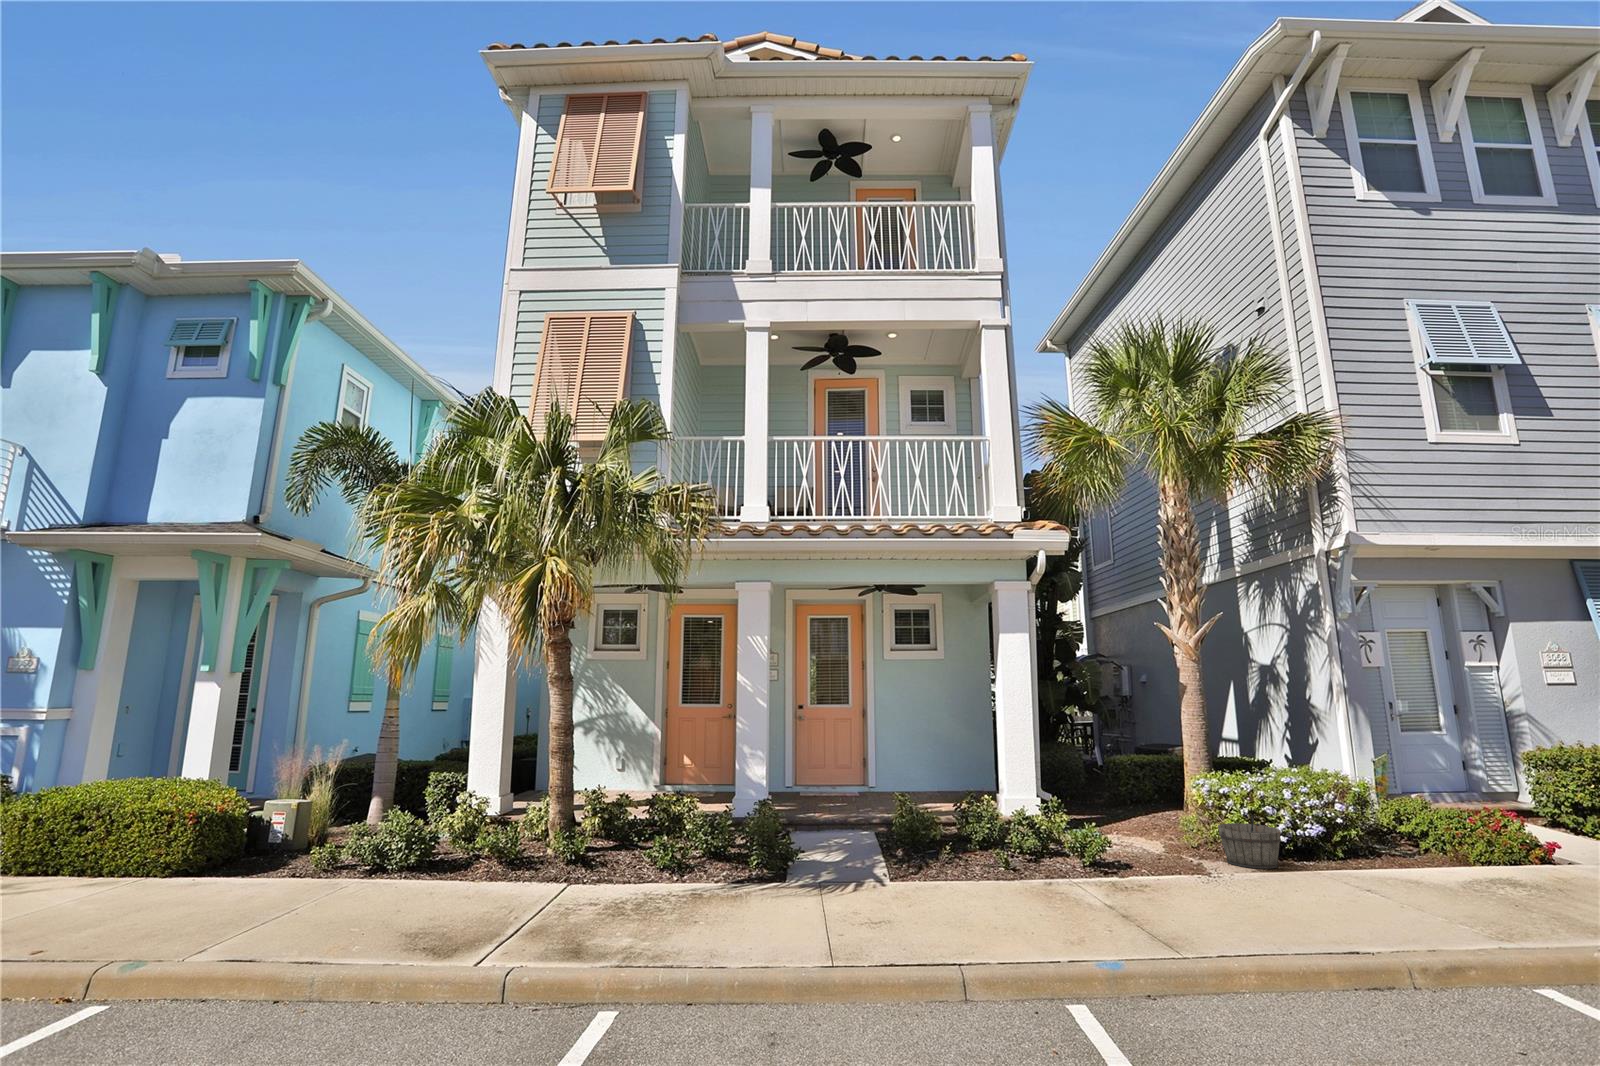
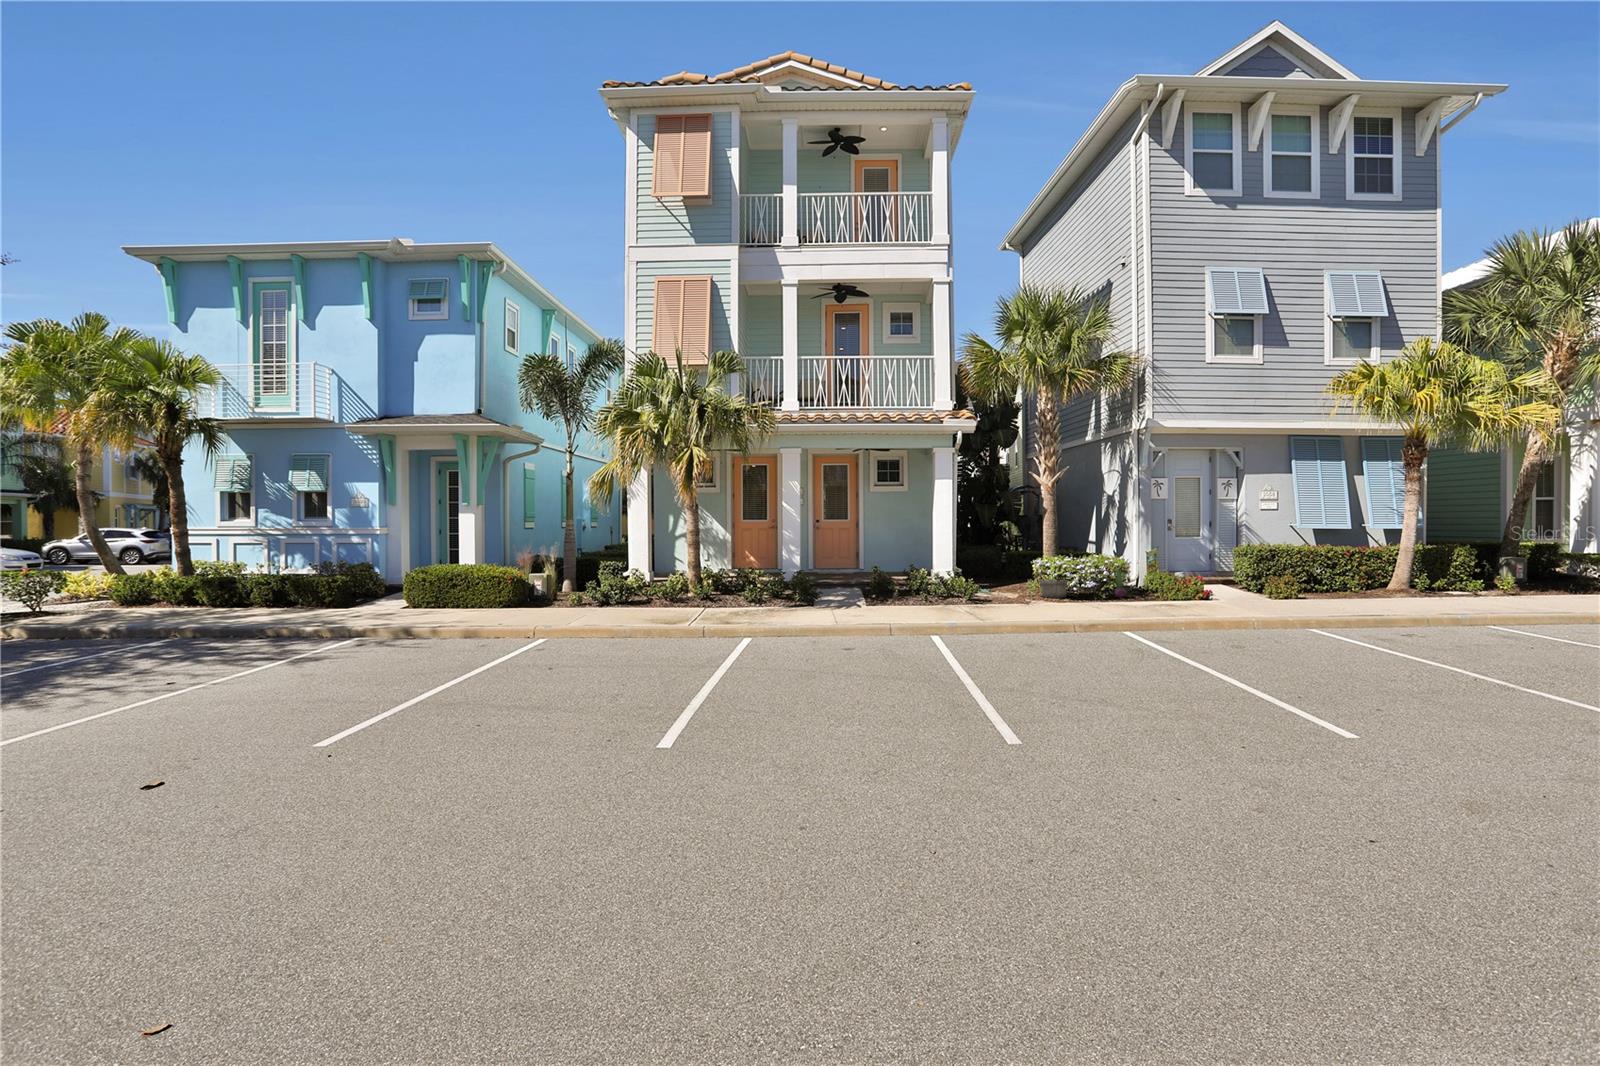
decorative plant: none [1344,806,1426,870] -> present [1115,571,1126,597]

